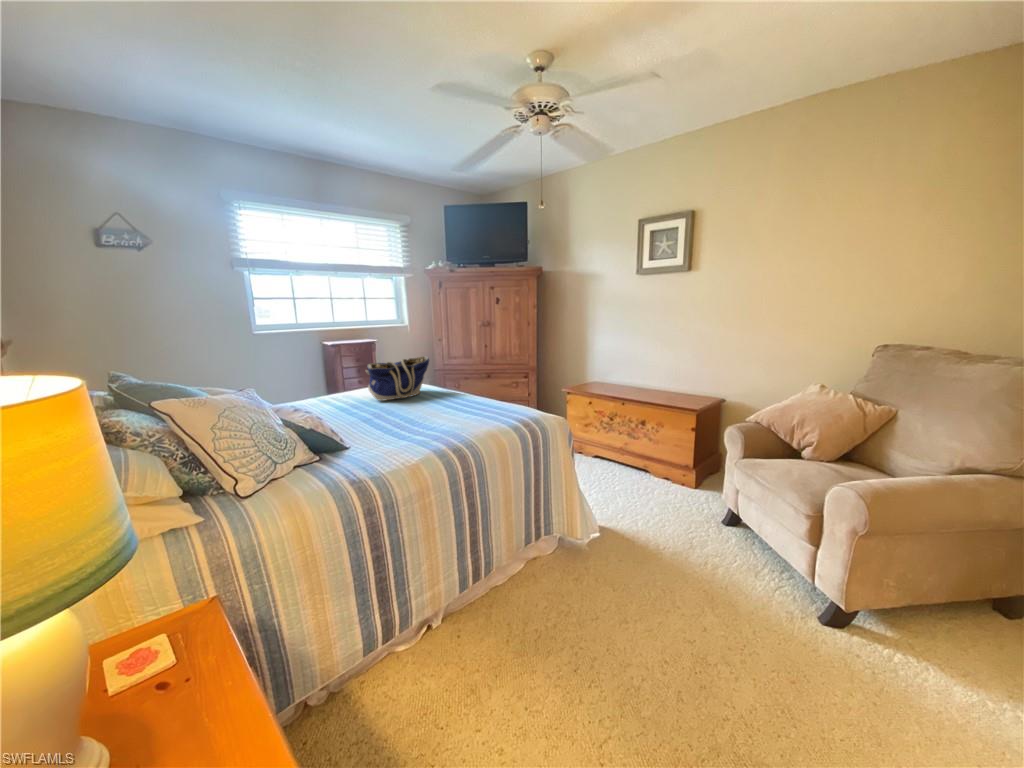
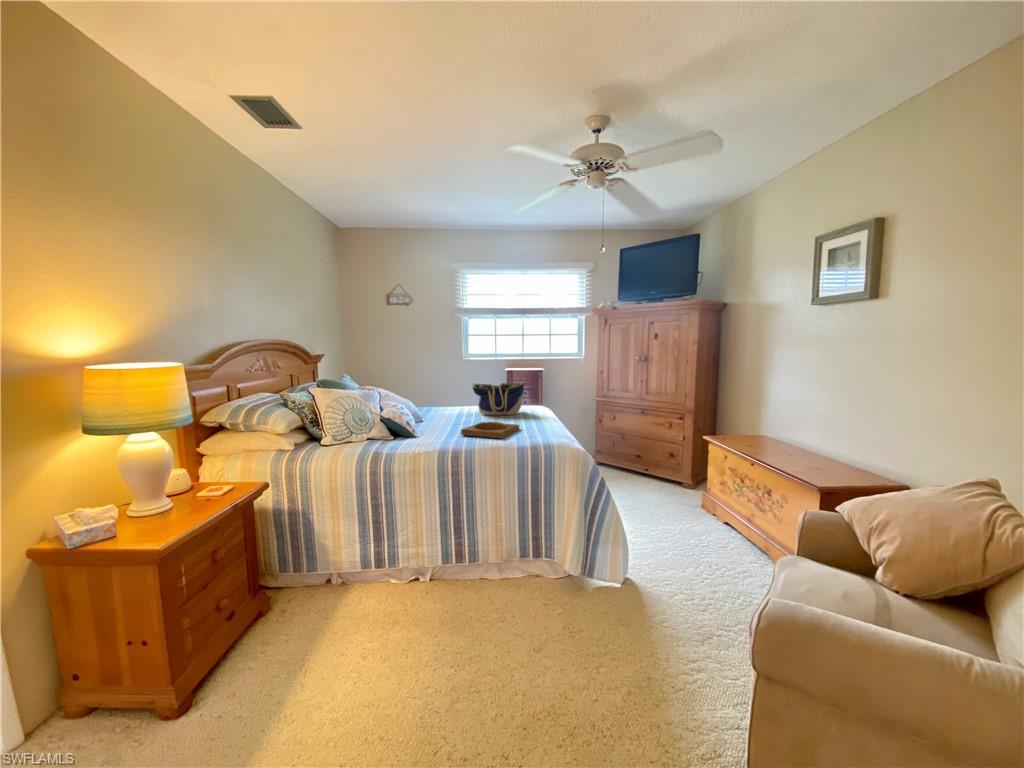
tray: none [417,404,478,430] -> present [461,422,519,438]

